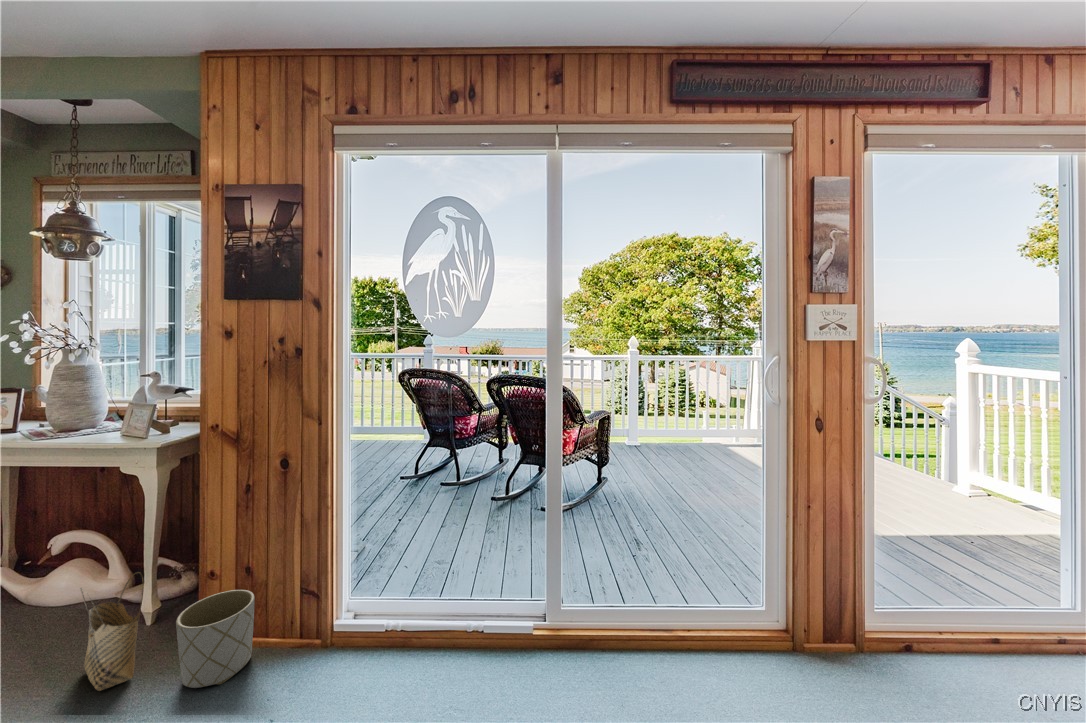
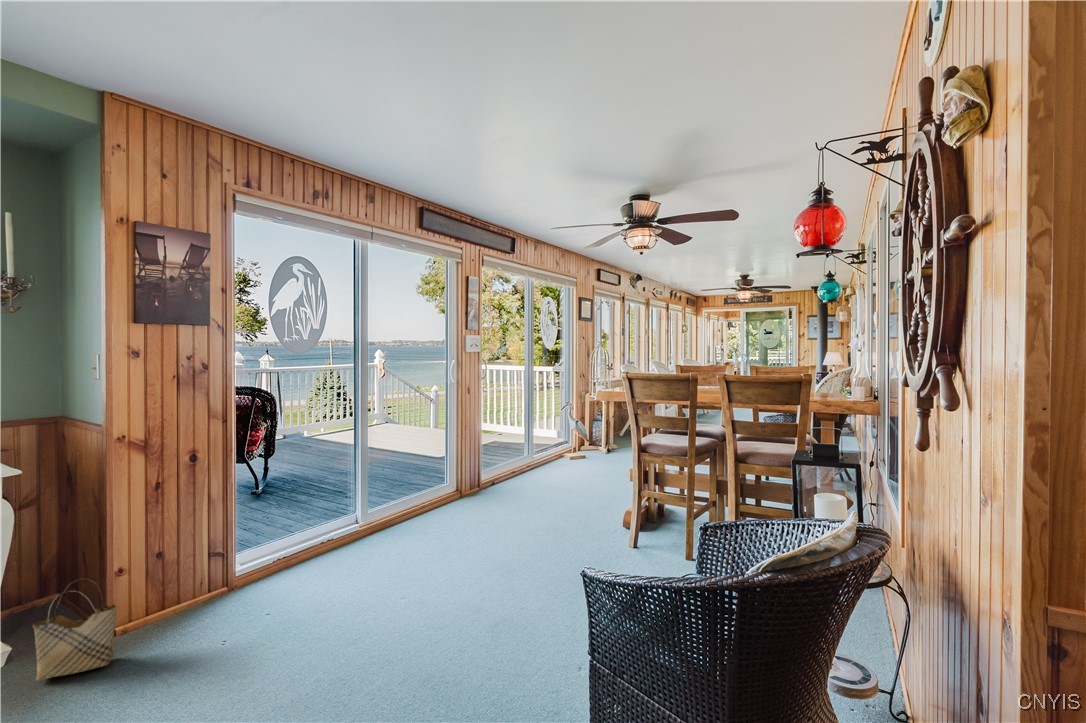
planter: present [176,590,255,688] -> none [150,565,209,635]

